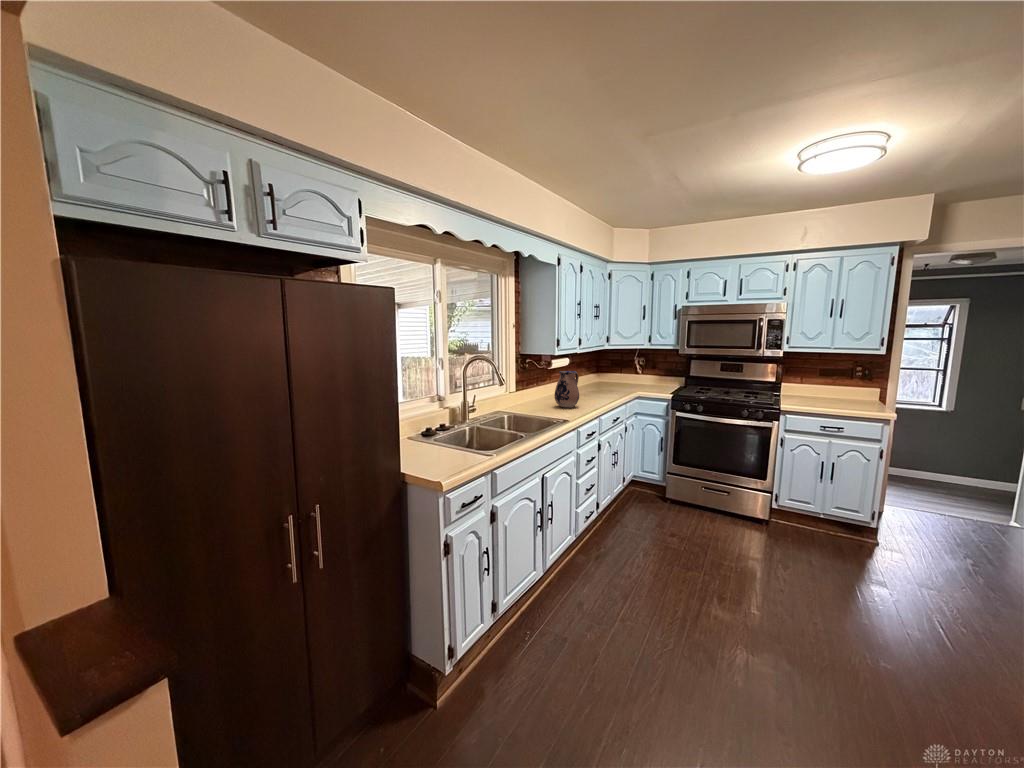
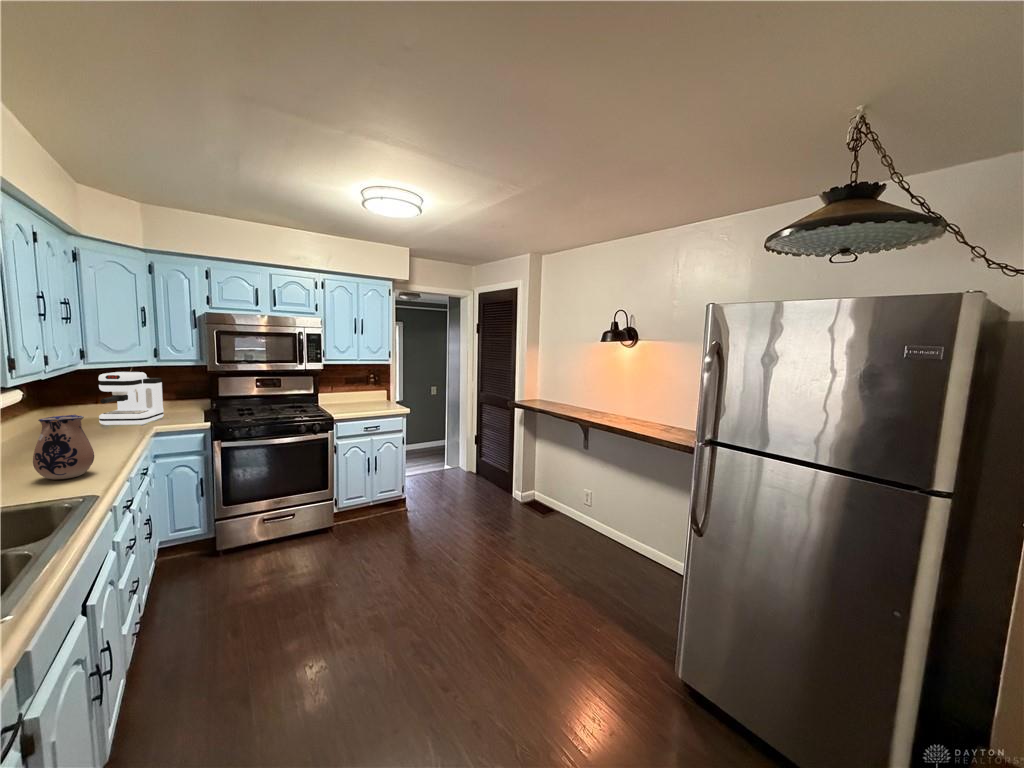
coffee maker: none [611,352,649,390] -> present [99,372,164,425]

